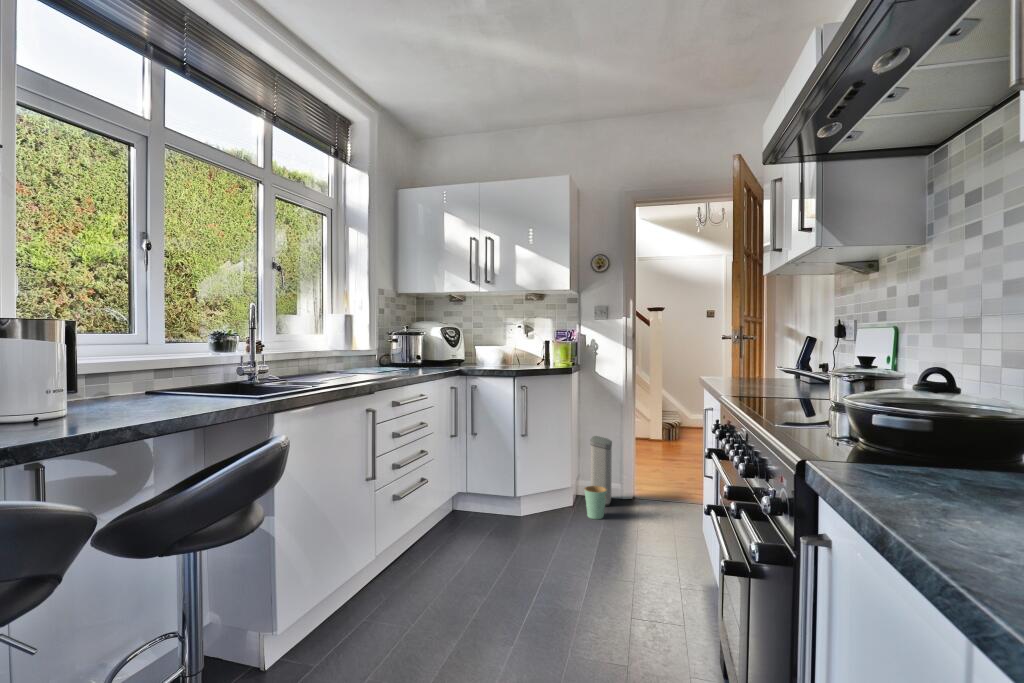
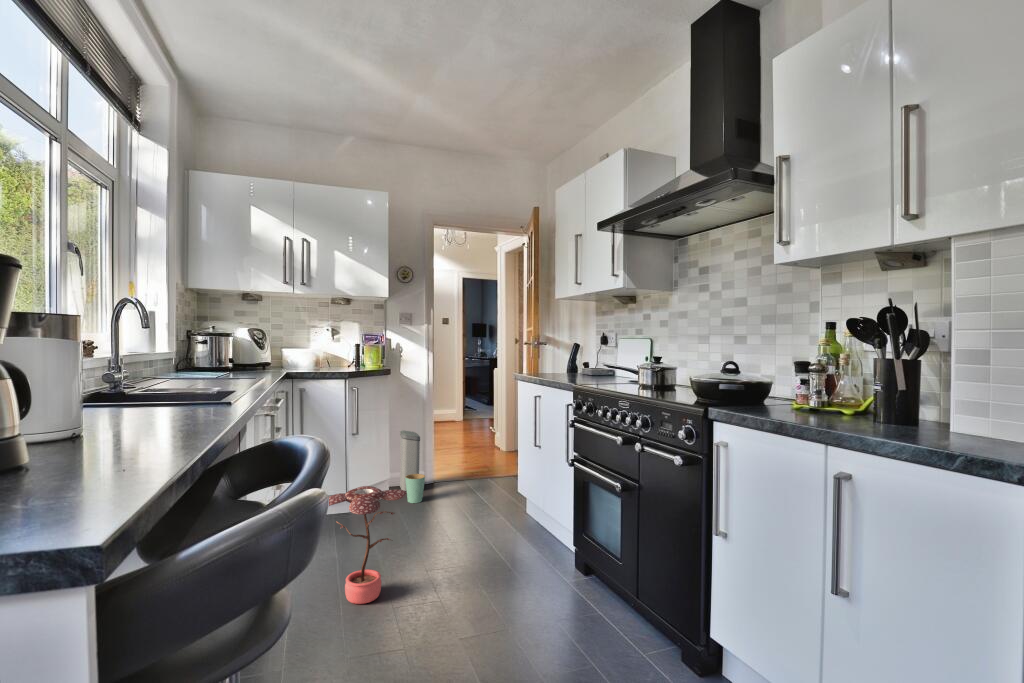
potted plant: none [412,492,498,619] -> present [329,486,407,604]

